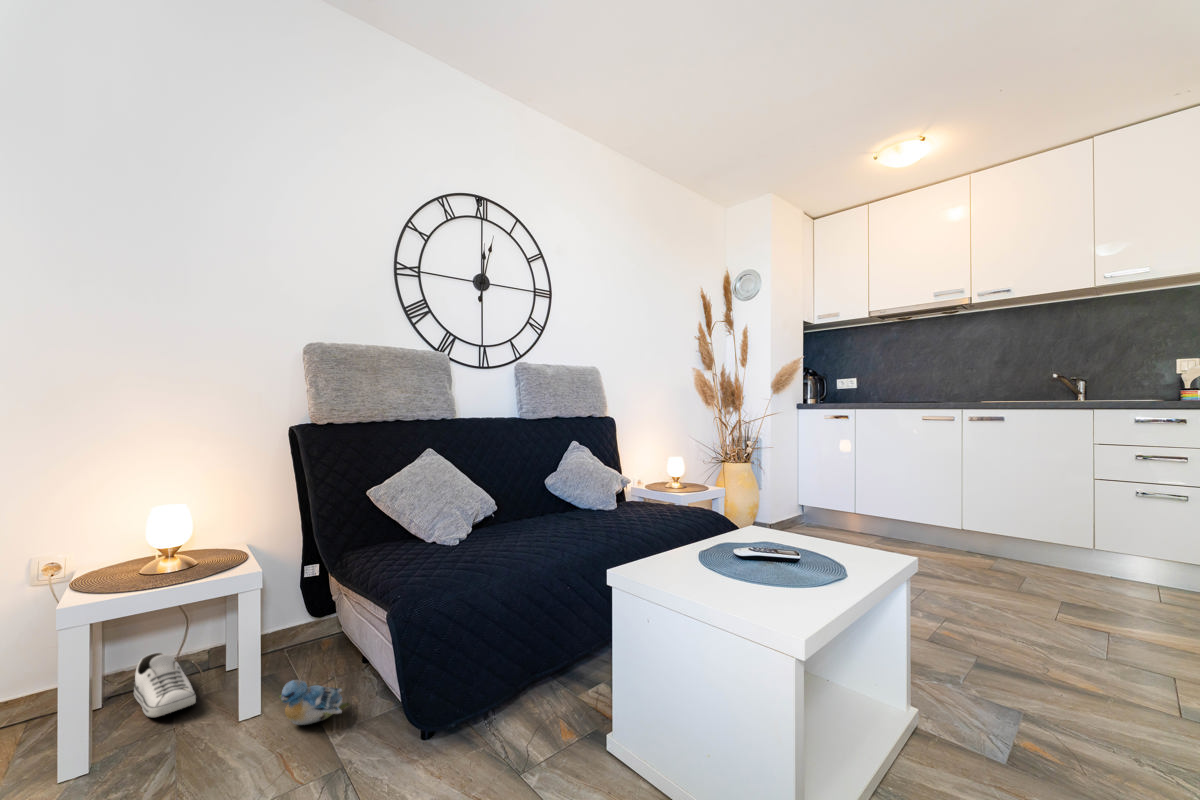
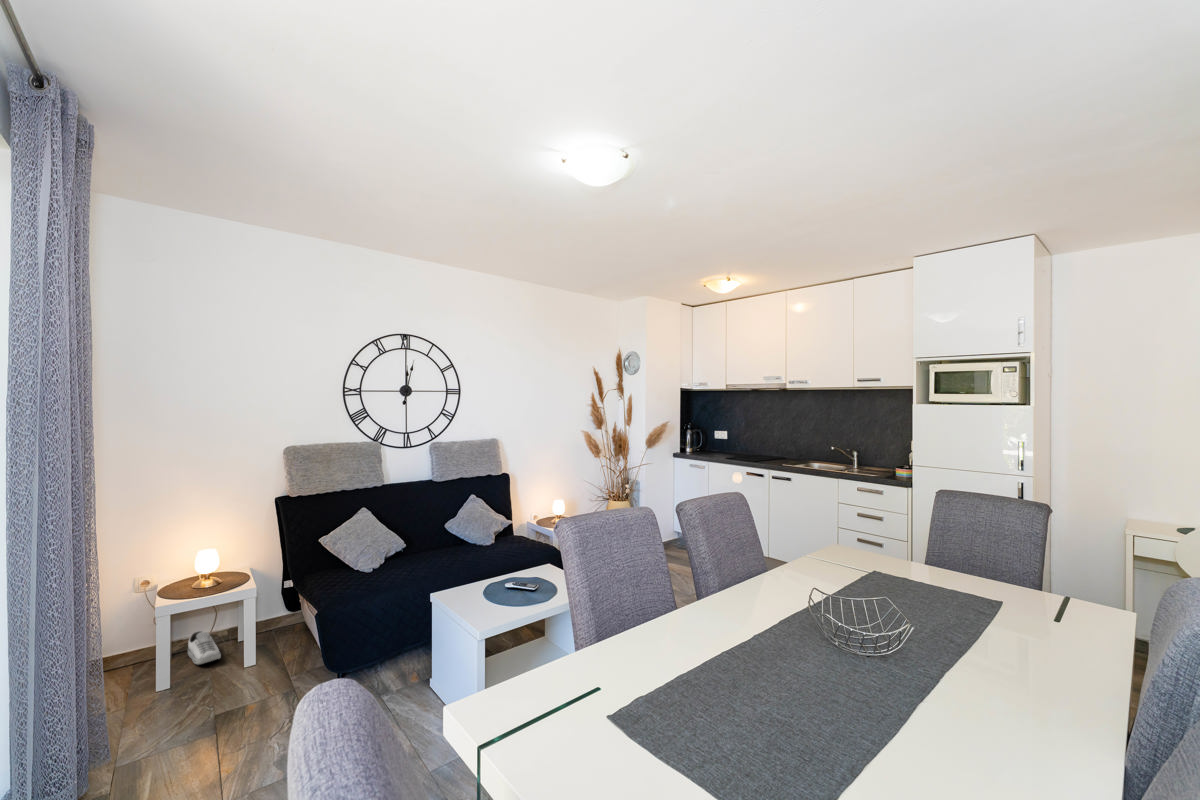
plush toy: present [279,680,350,725] -> none [263,646,303,670]

